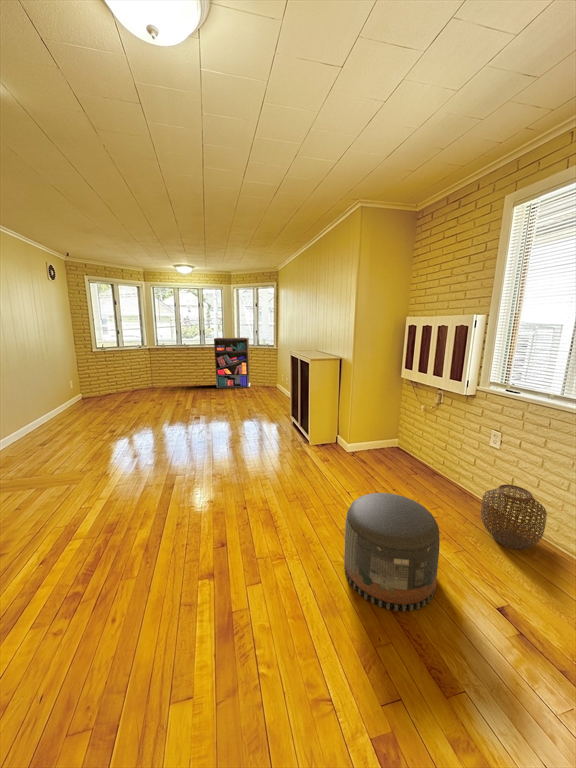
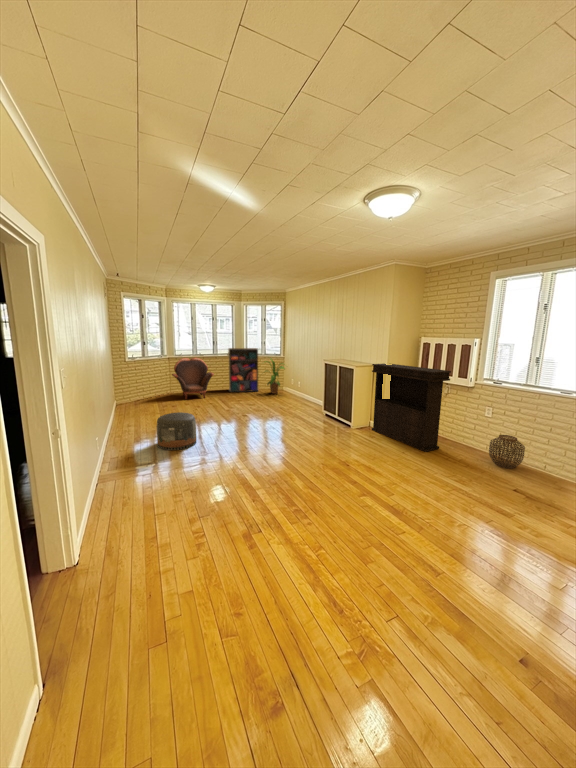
house plant: none [248,347,280,391] -> present [265,359,285,394]
armchair: none [145,349,194,396] -> present [172,358,214,399]
console table: none [333,356,426,496] -> present [372,364,451,452]
pouf: present [344,493,440,612] -> present [157,412,197,450]

